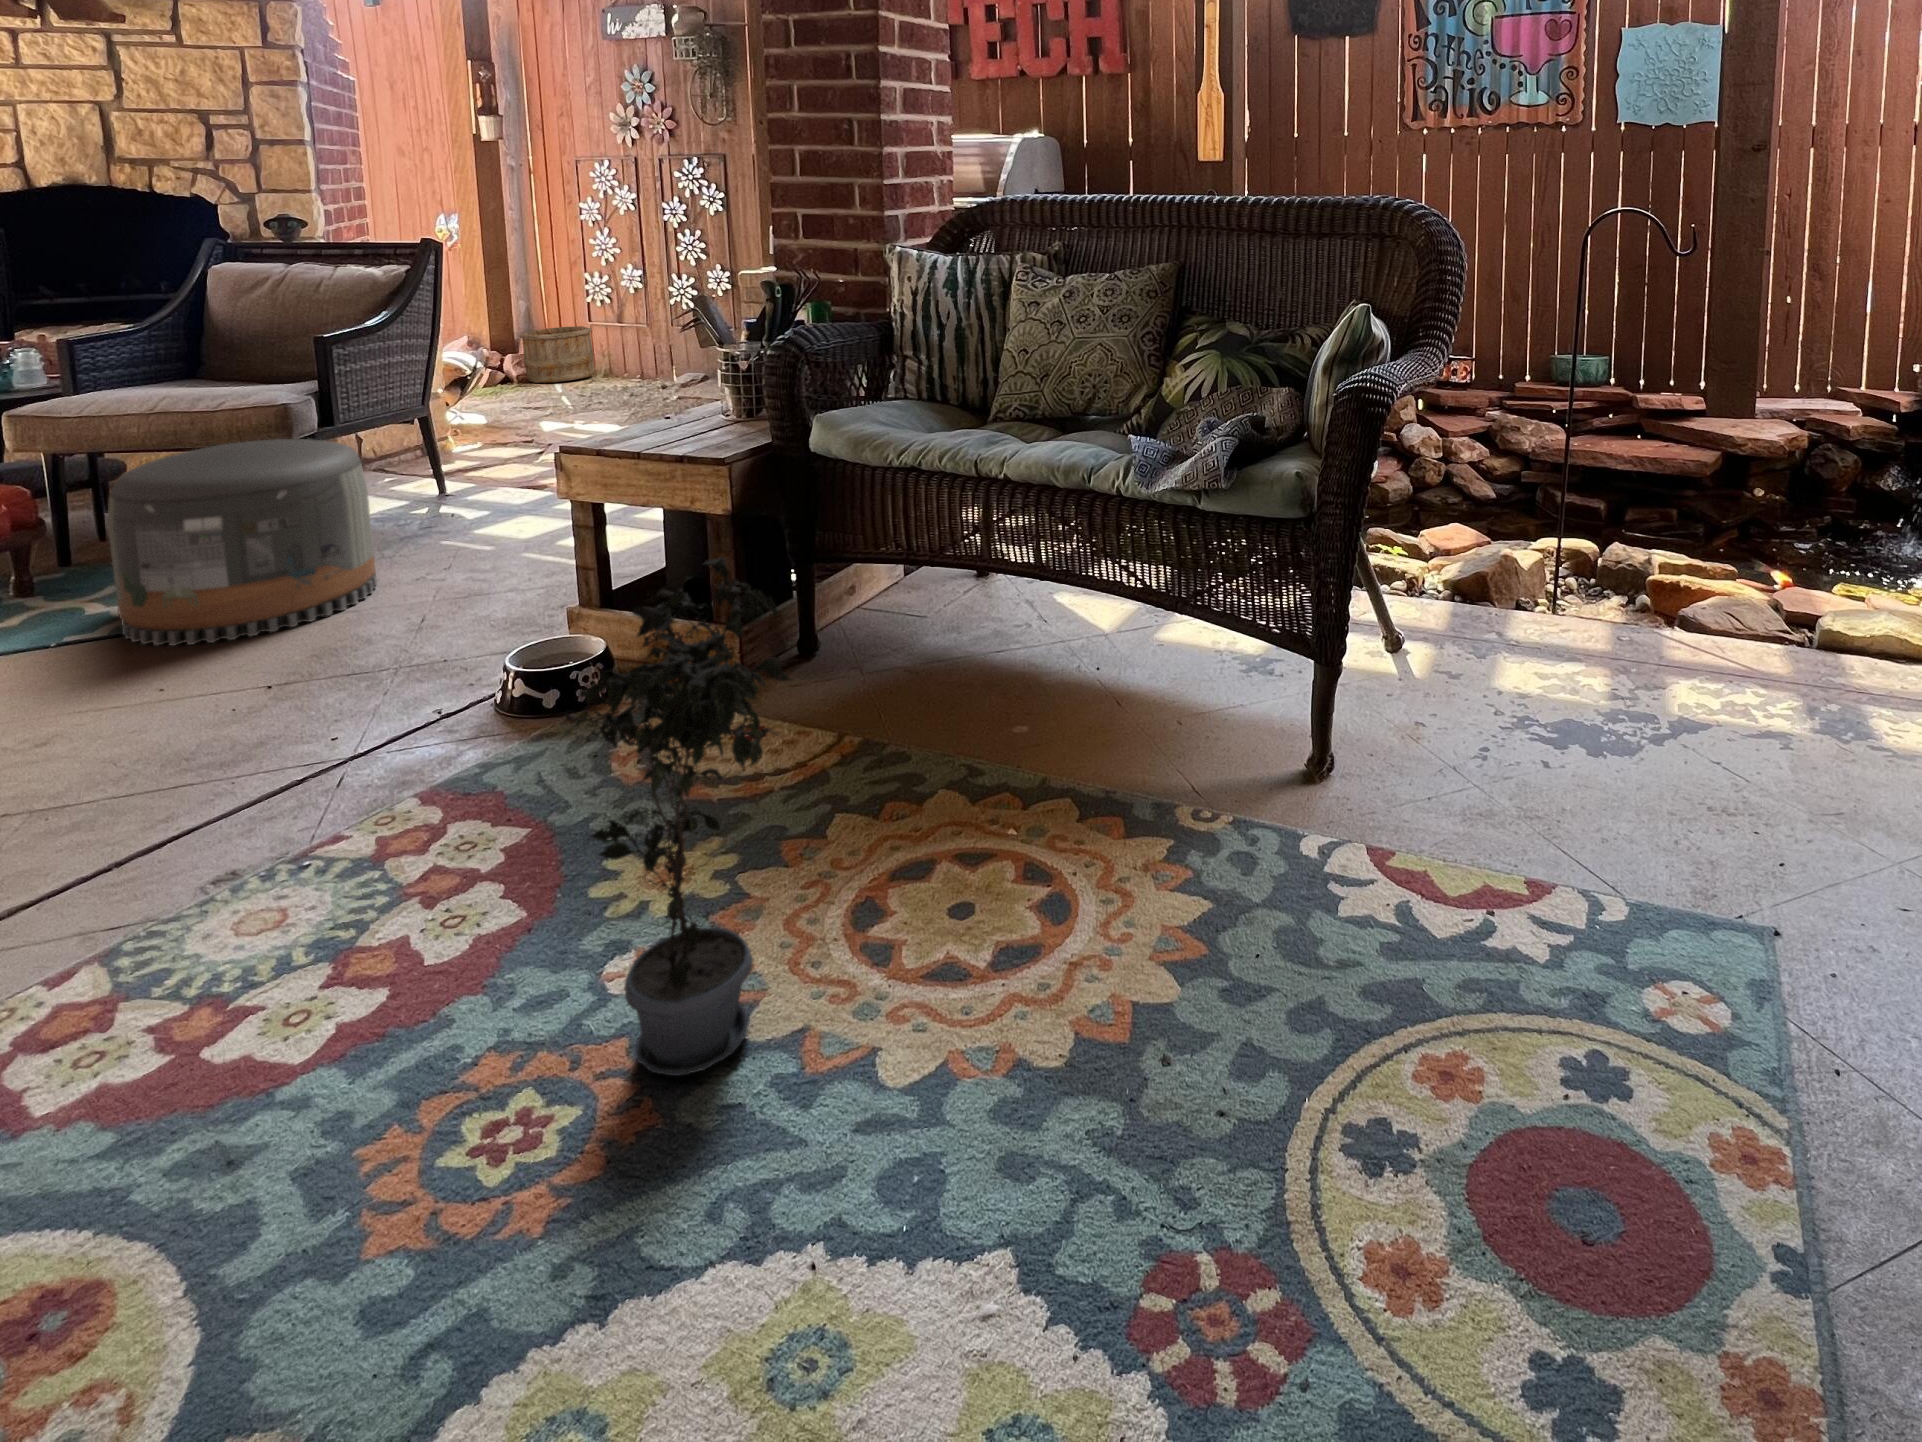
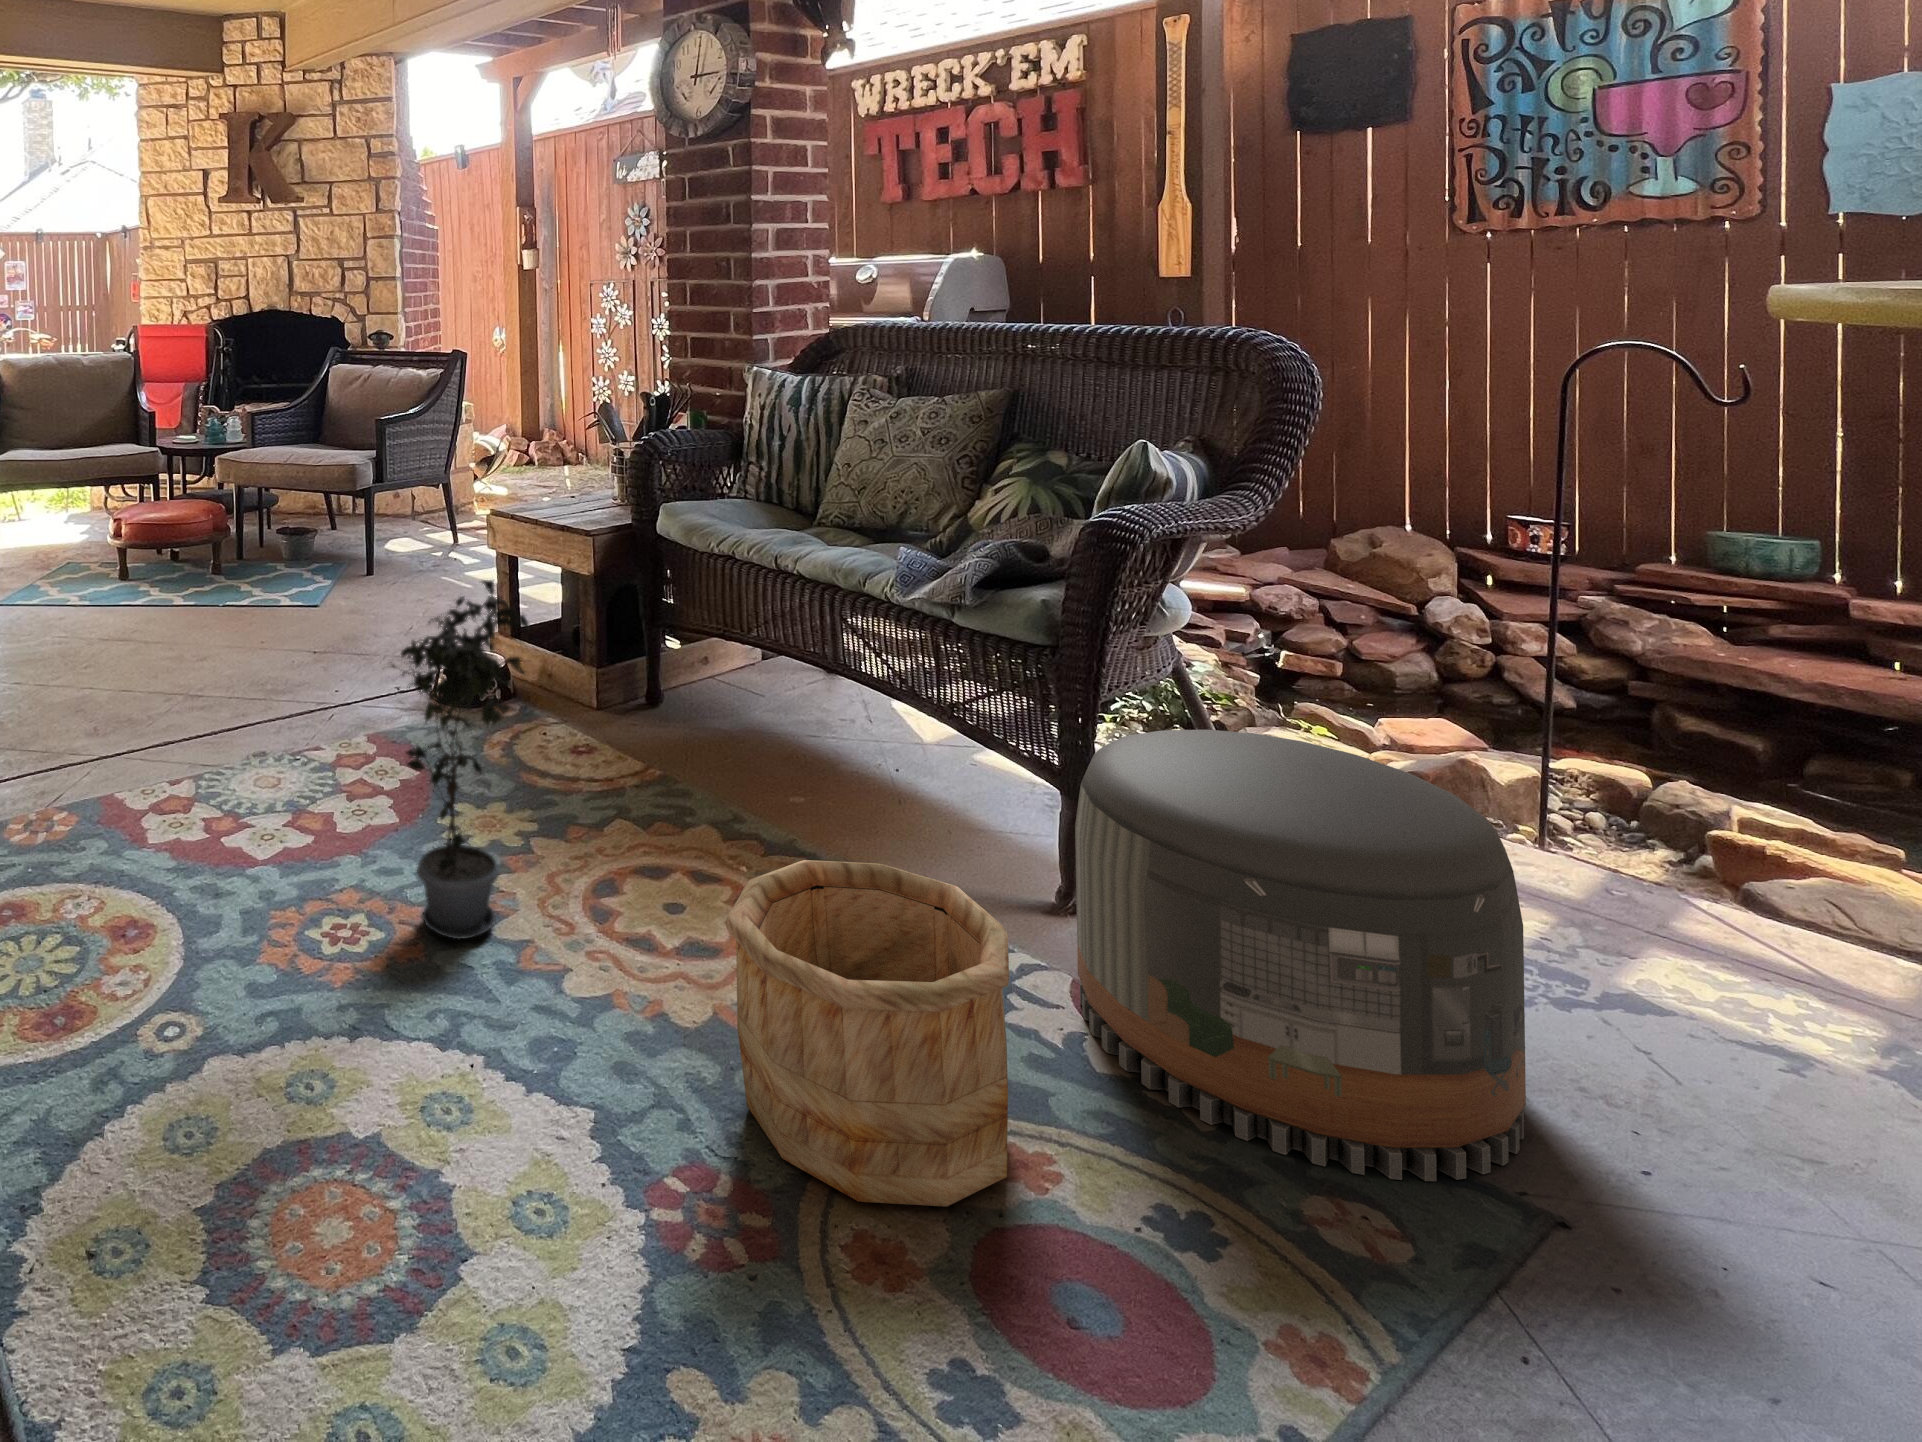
wooden bucket: present [519,326,594,383] -> present [725,860,1009,1207]
pouf: present [108,439,377,646] -> present [1075,730,1526,1181]

